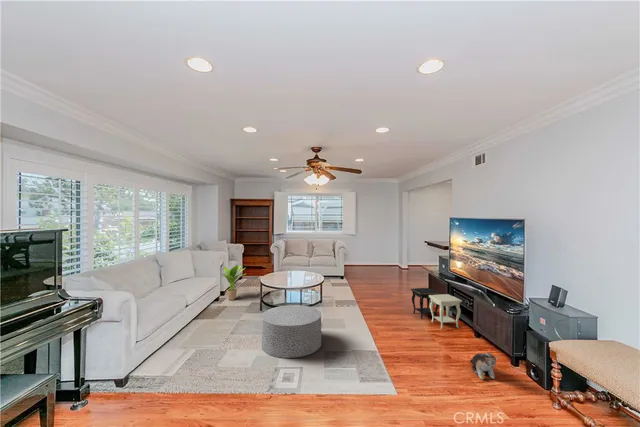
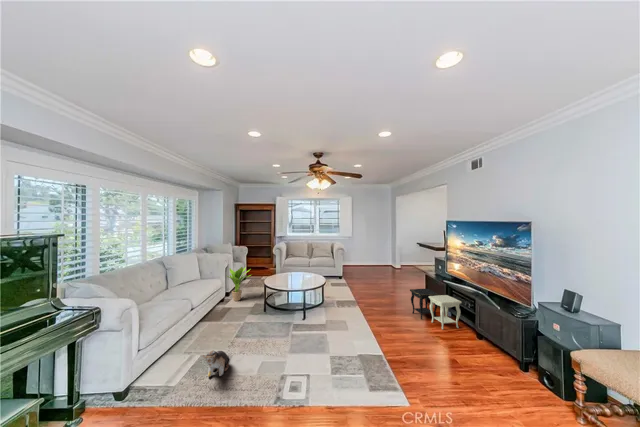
ottoman: present [262,305,321,358] -> none [267,308,327,364]
plush toy: present [470,353,498,380] -> present [203,350,229,377]

